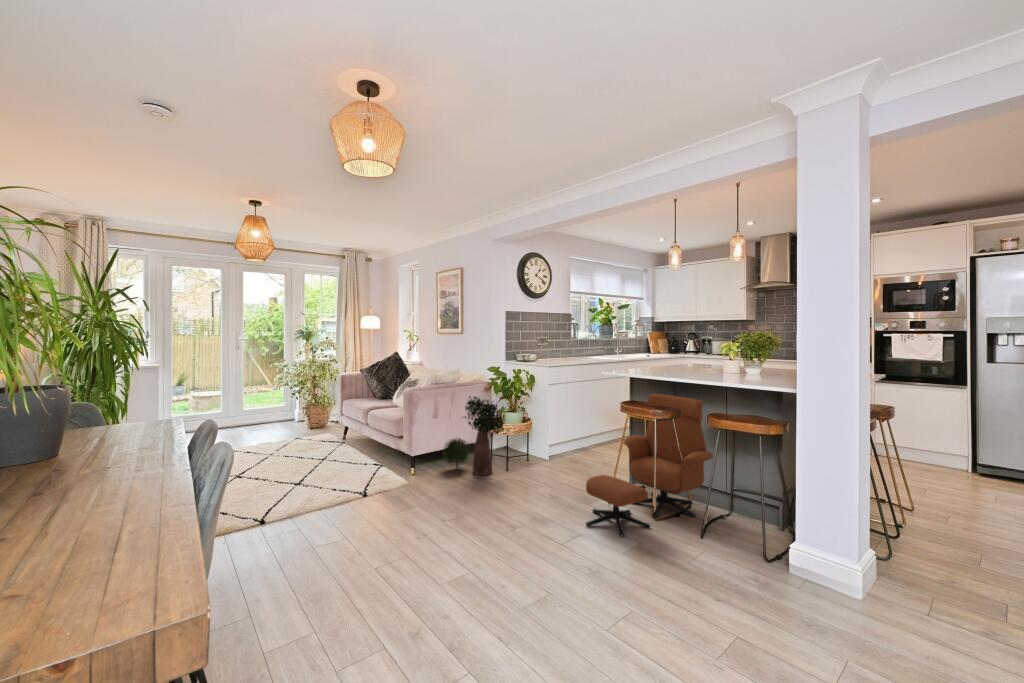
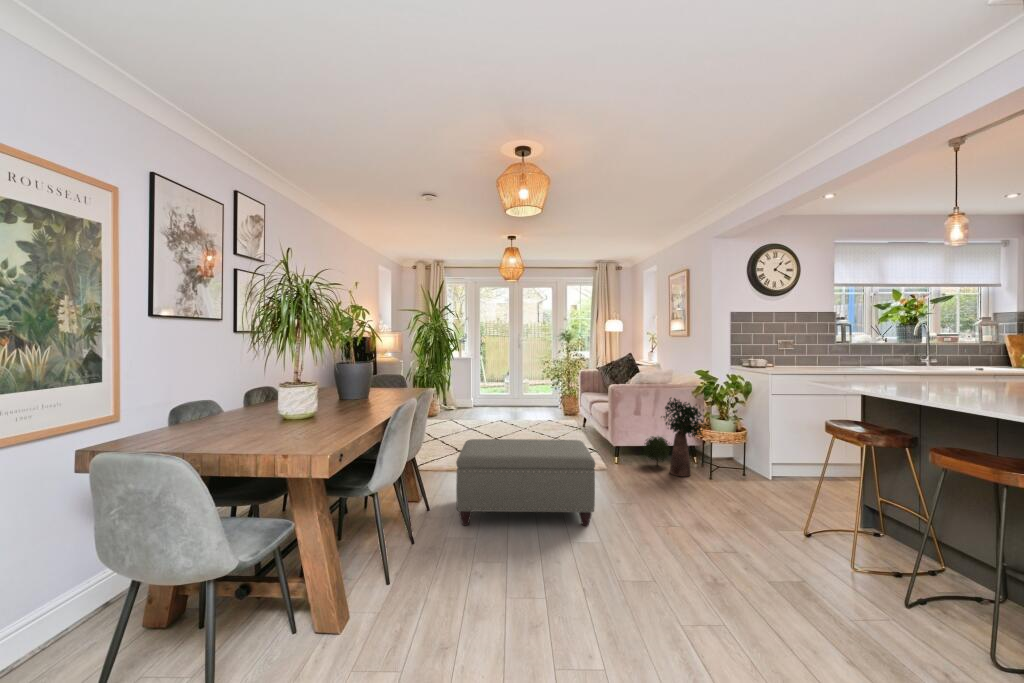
lounge chair: present [586,394,714,536] -> none [751,415,966,586]
ottoman: none [252,455,447,604] -> present [456,439,595,526]

